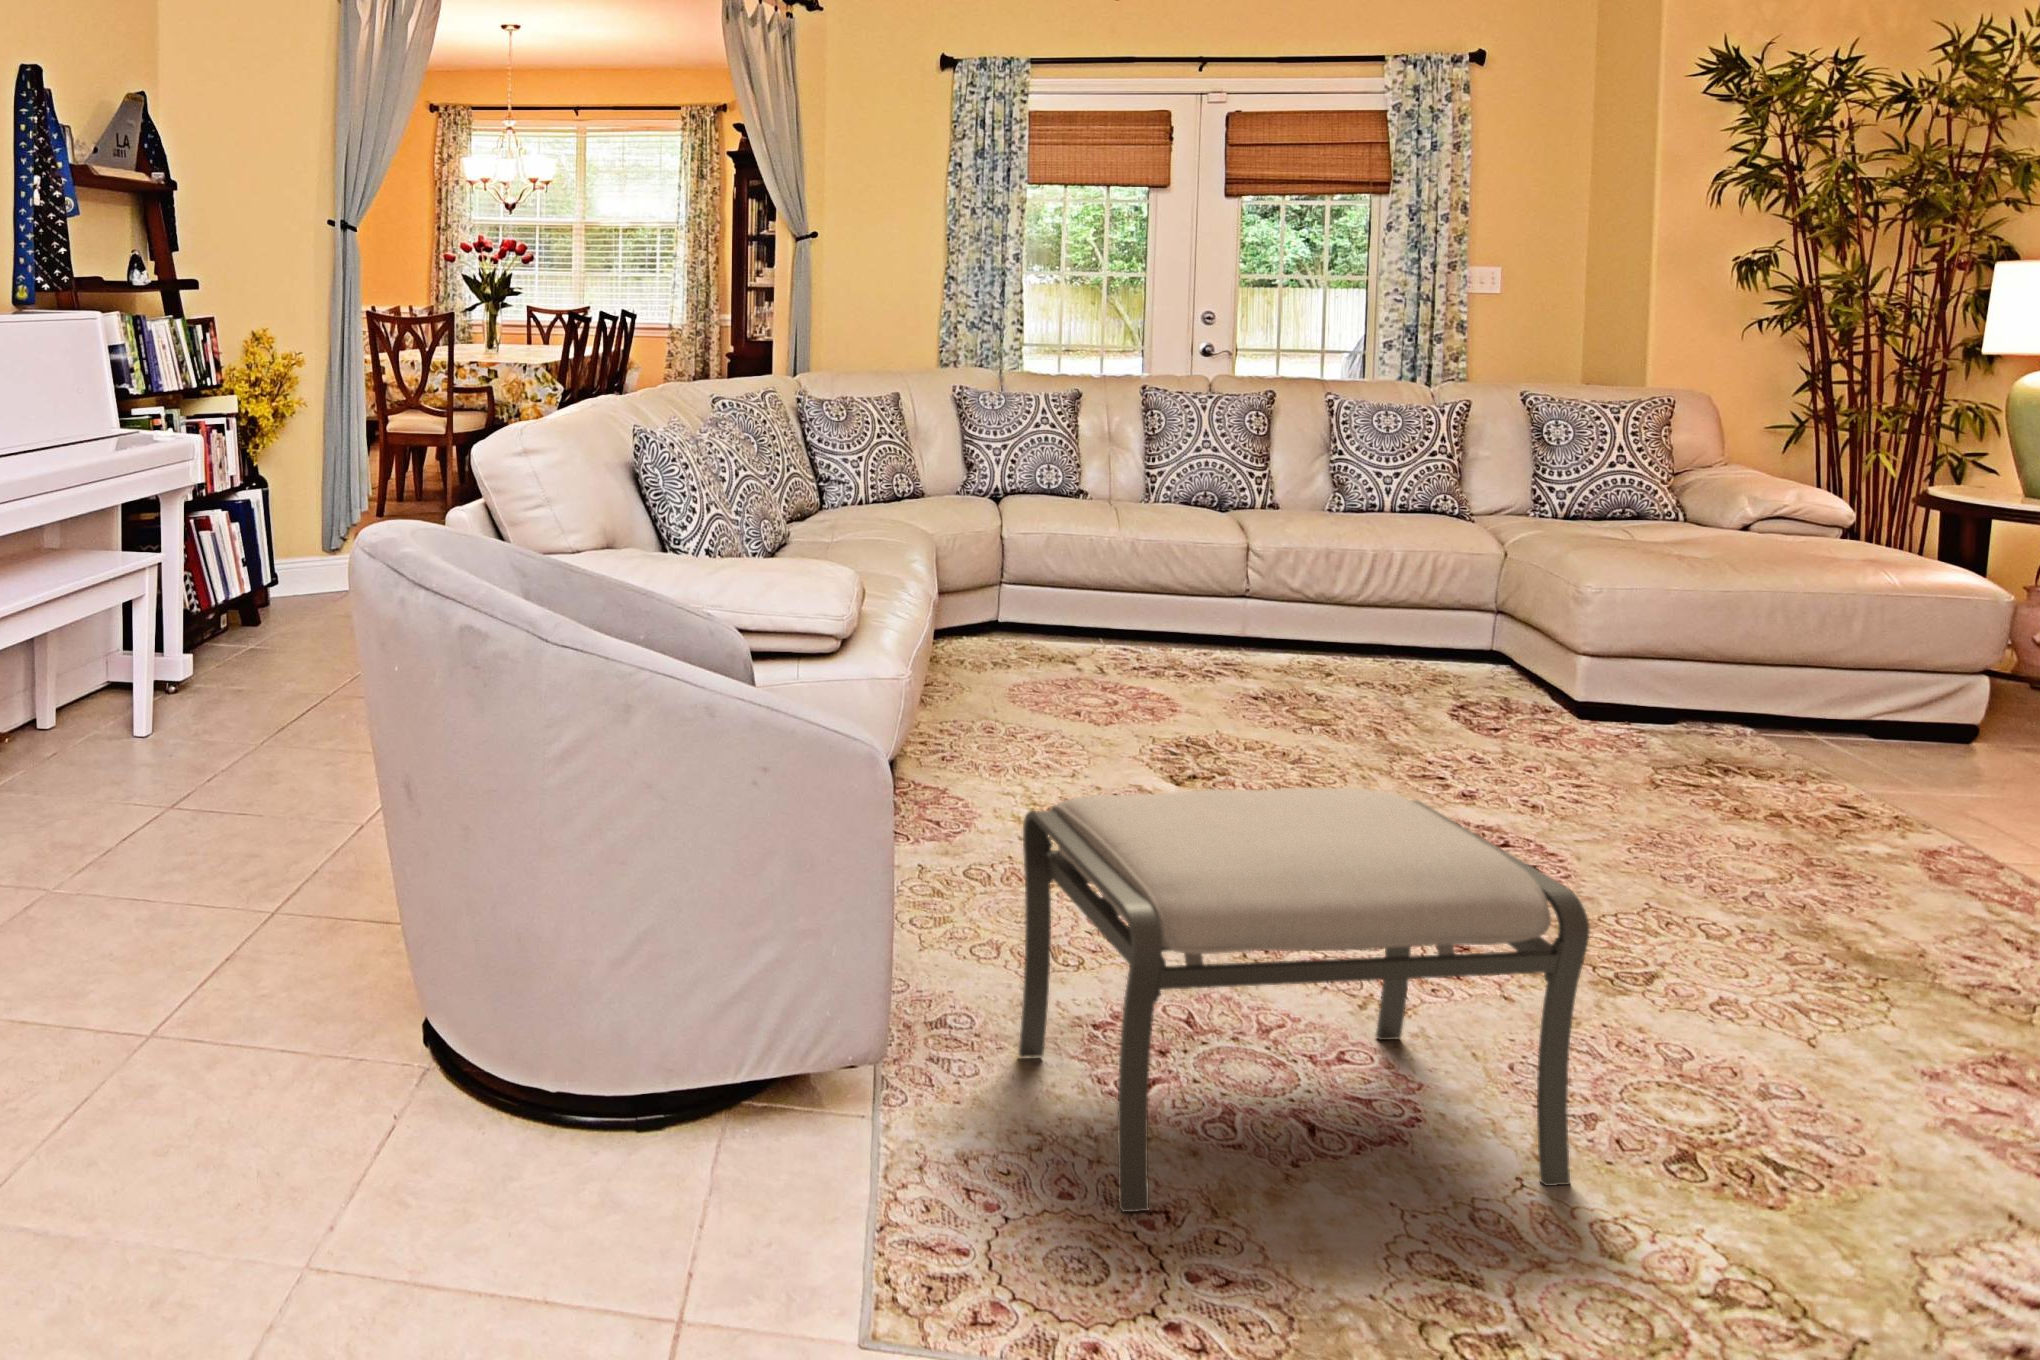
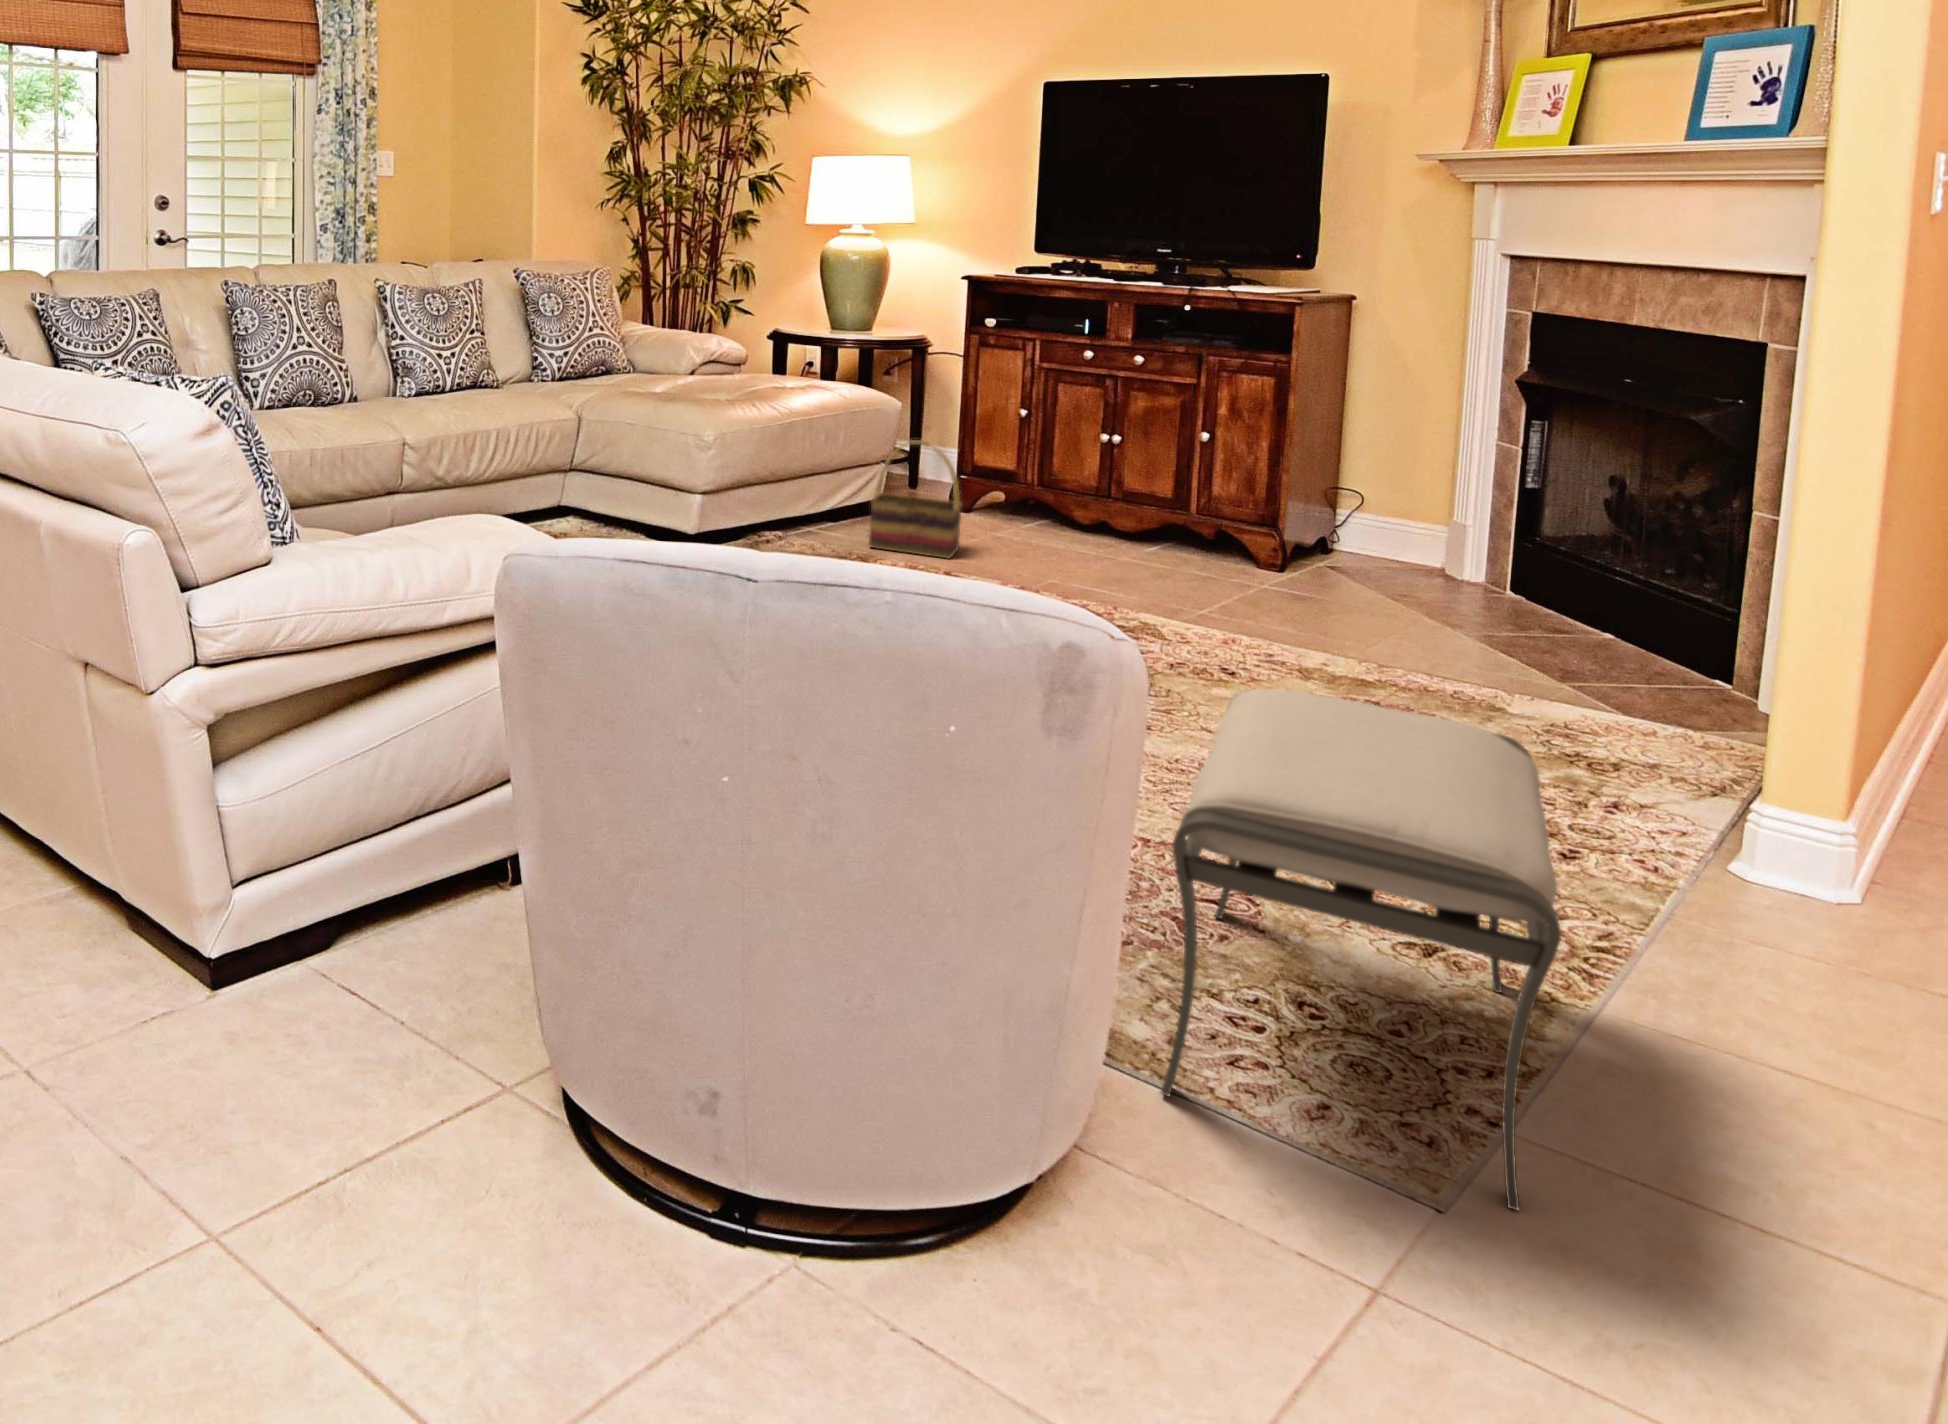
basket: none [1854,626,2008,787] -> present [869,440,962,558]

